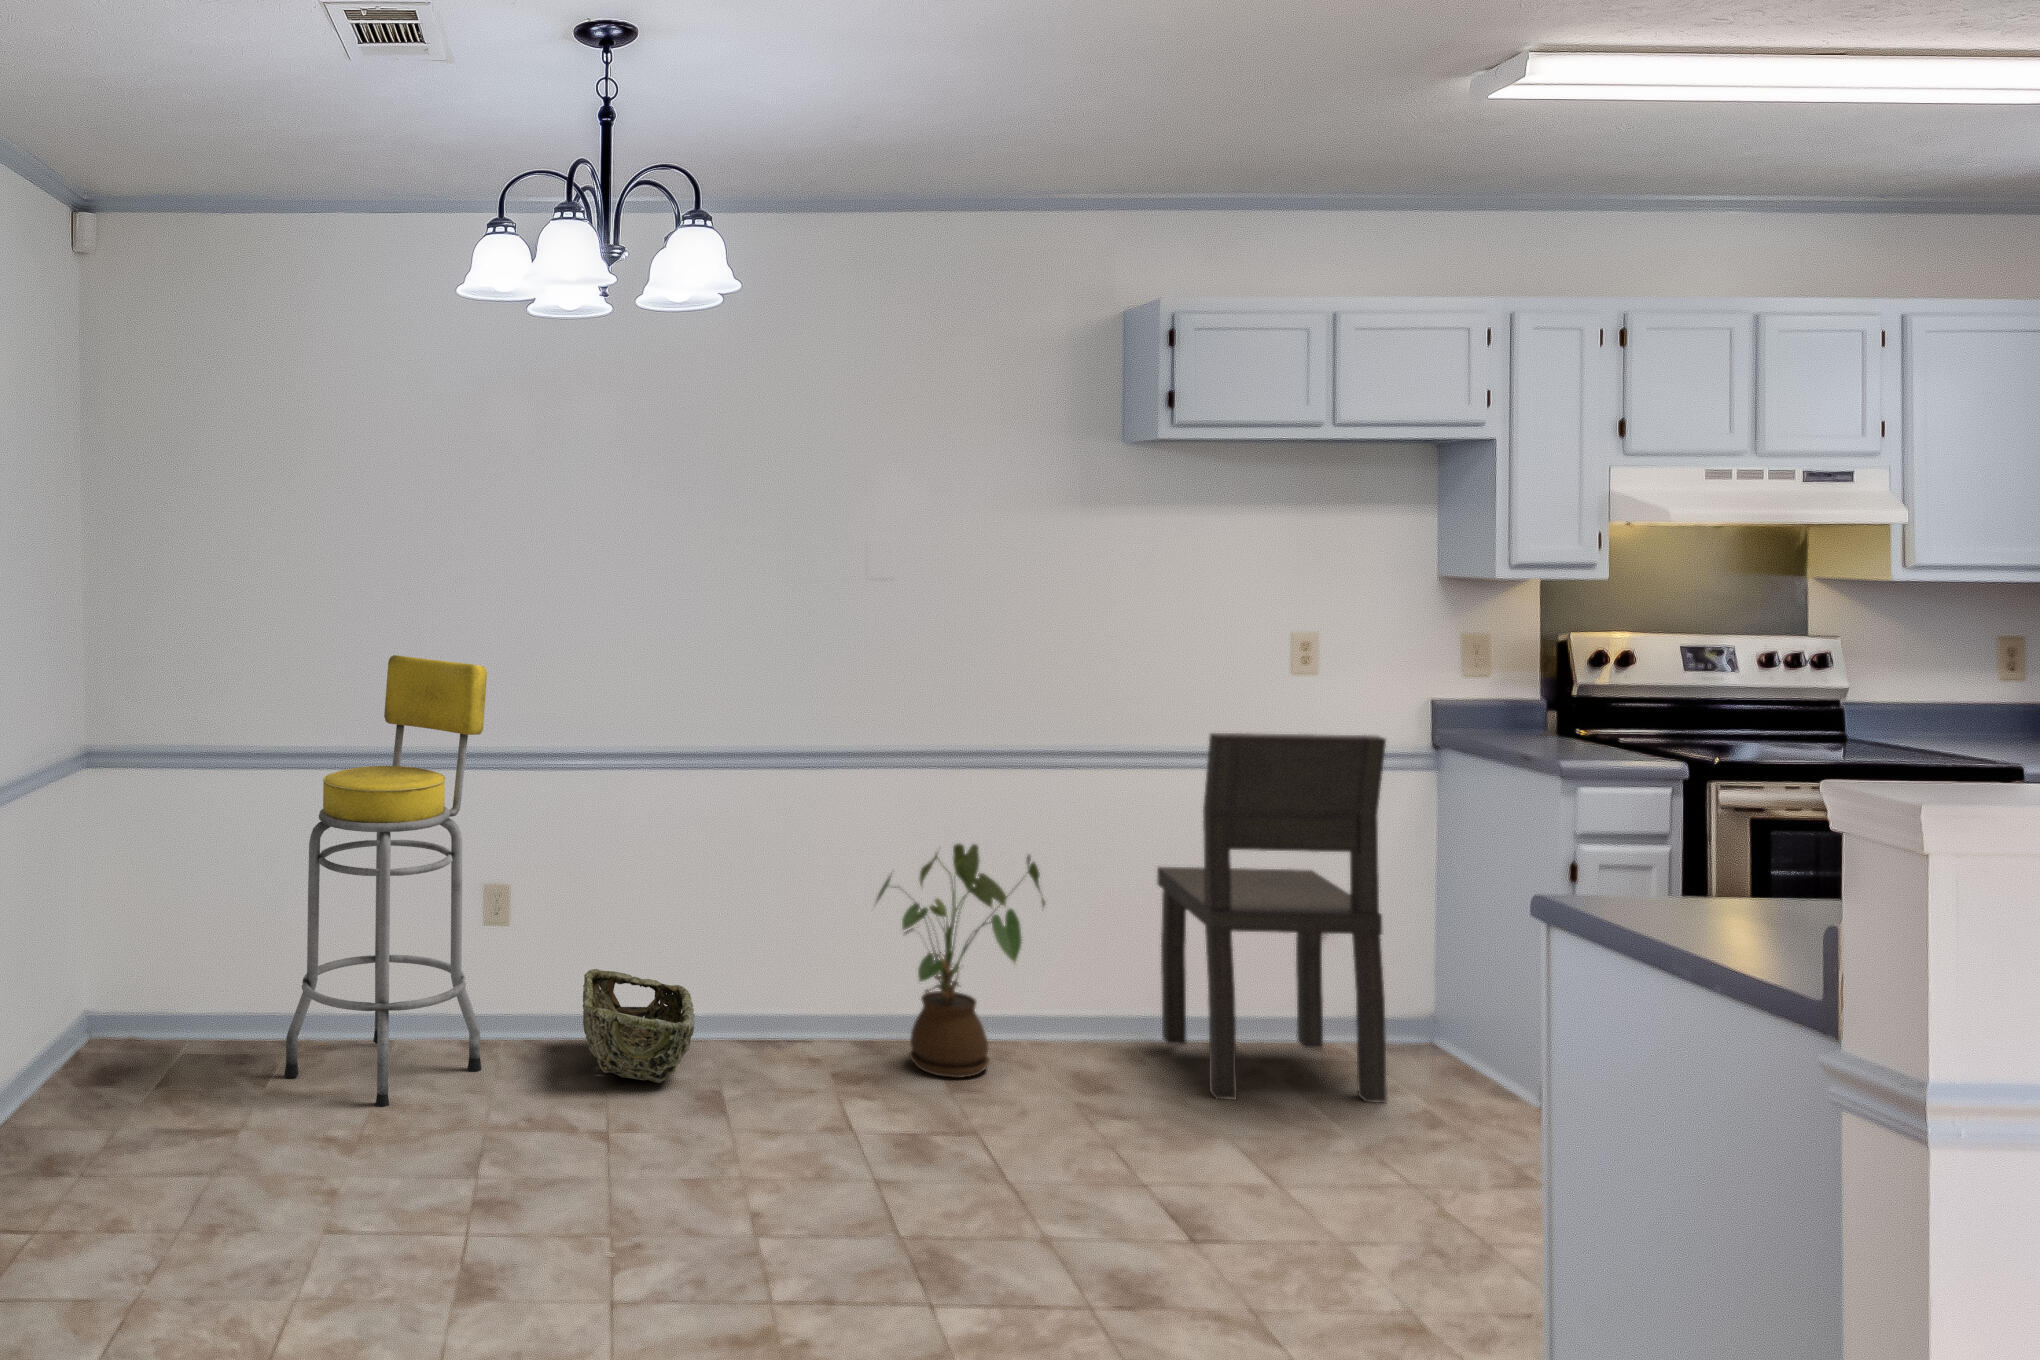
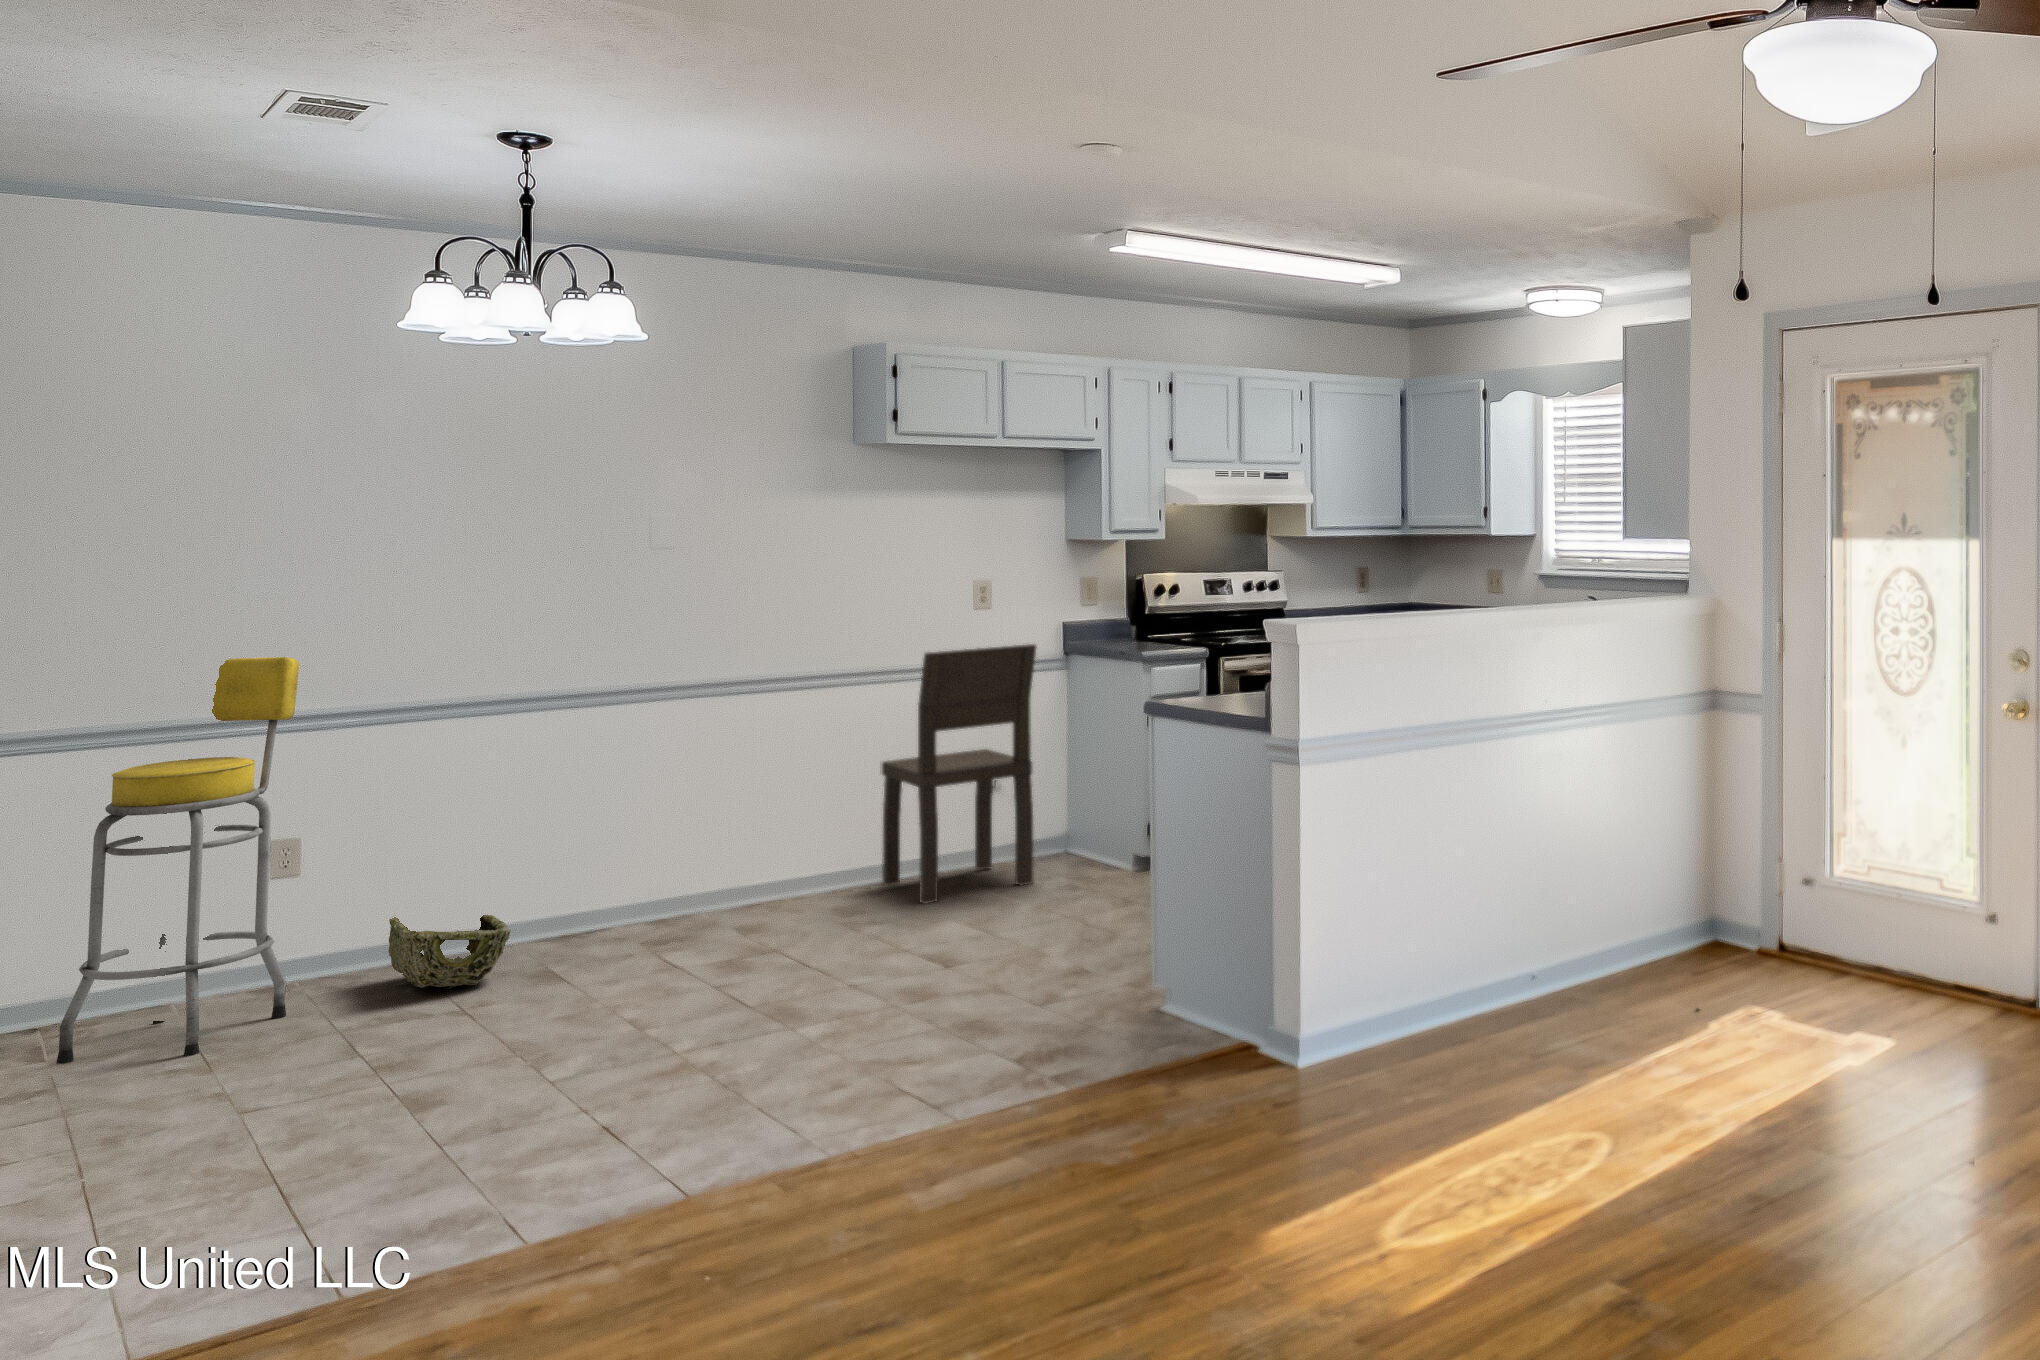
house plant: present [877,844,1045,1078] -> none [663,759,802,934]

